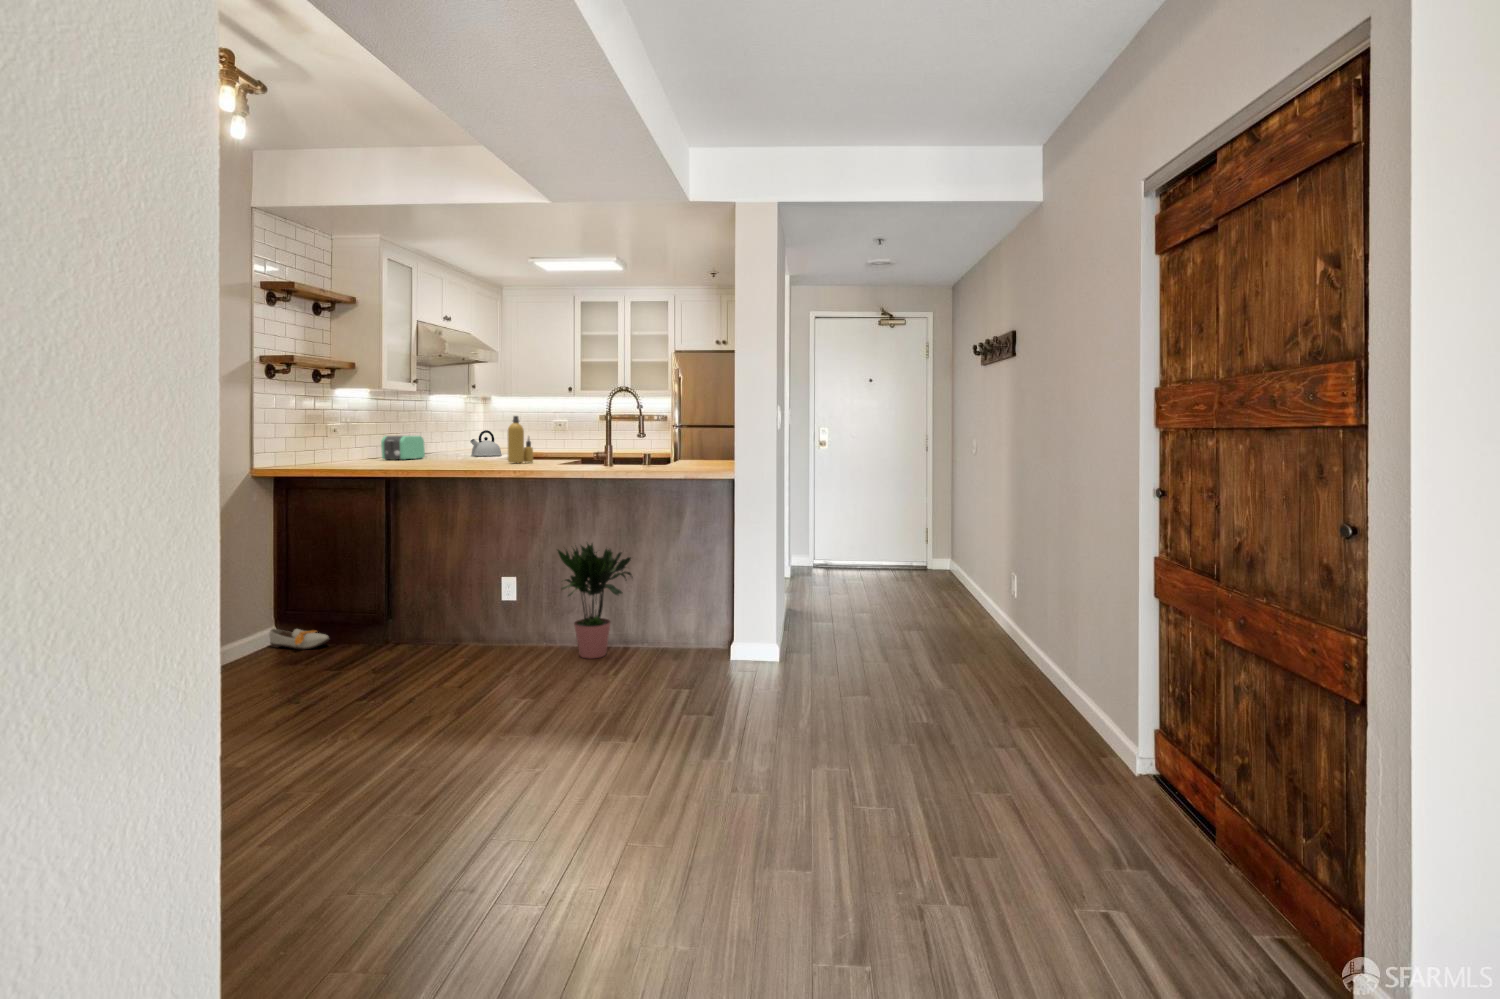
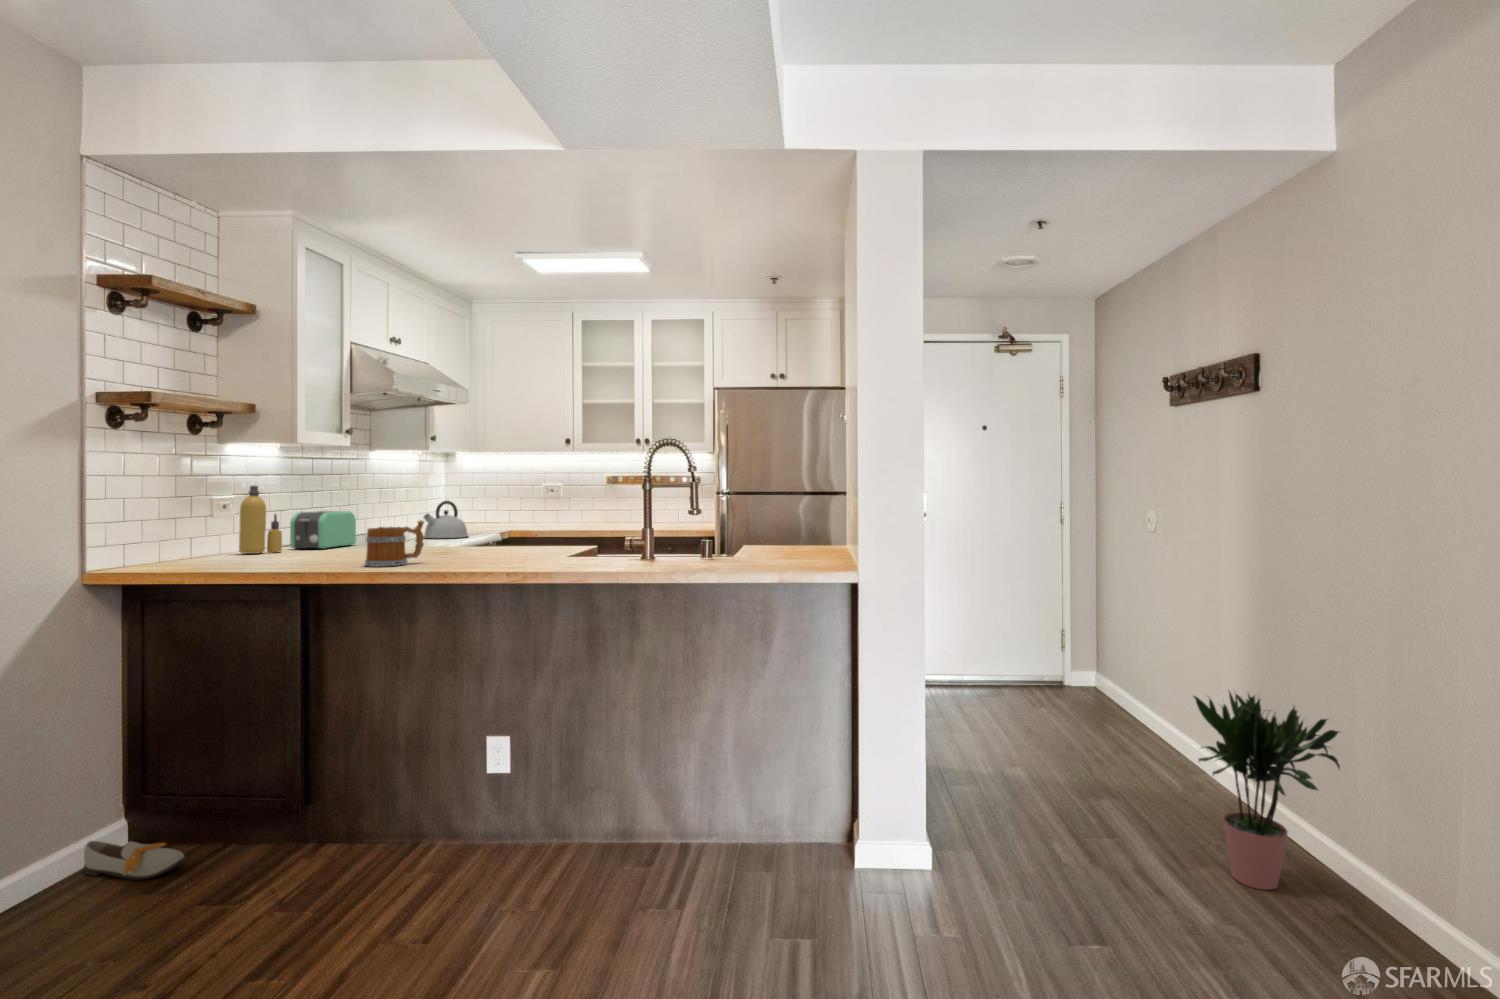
bottle: present [508,416,533,463] -> present [239,486,282,554]
mug: none [430,438,467,466] -> present [365,520,424,567]
potted plant: present [558,544,632,659] -> present [1194,692,1340,890]

